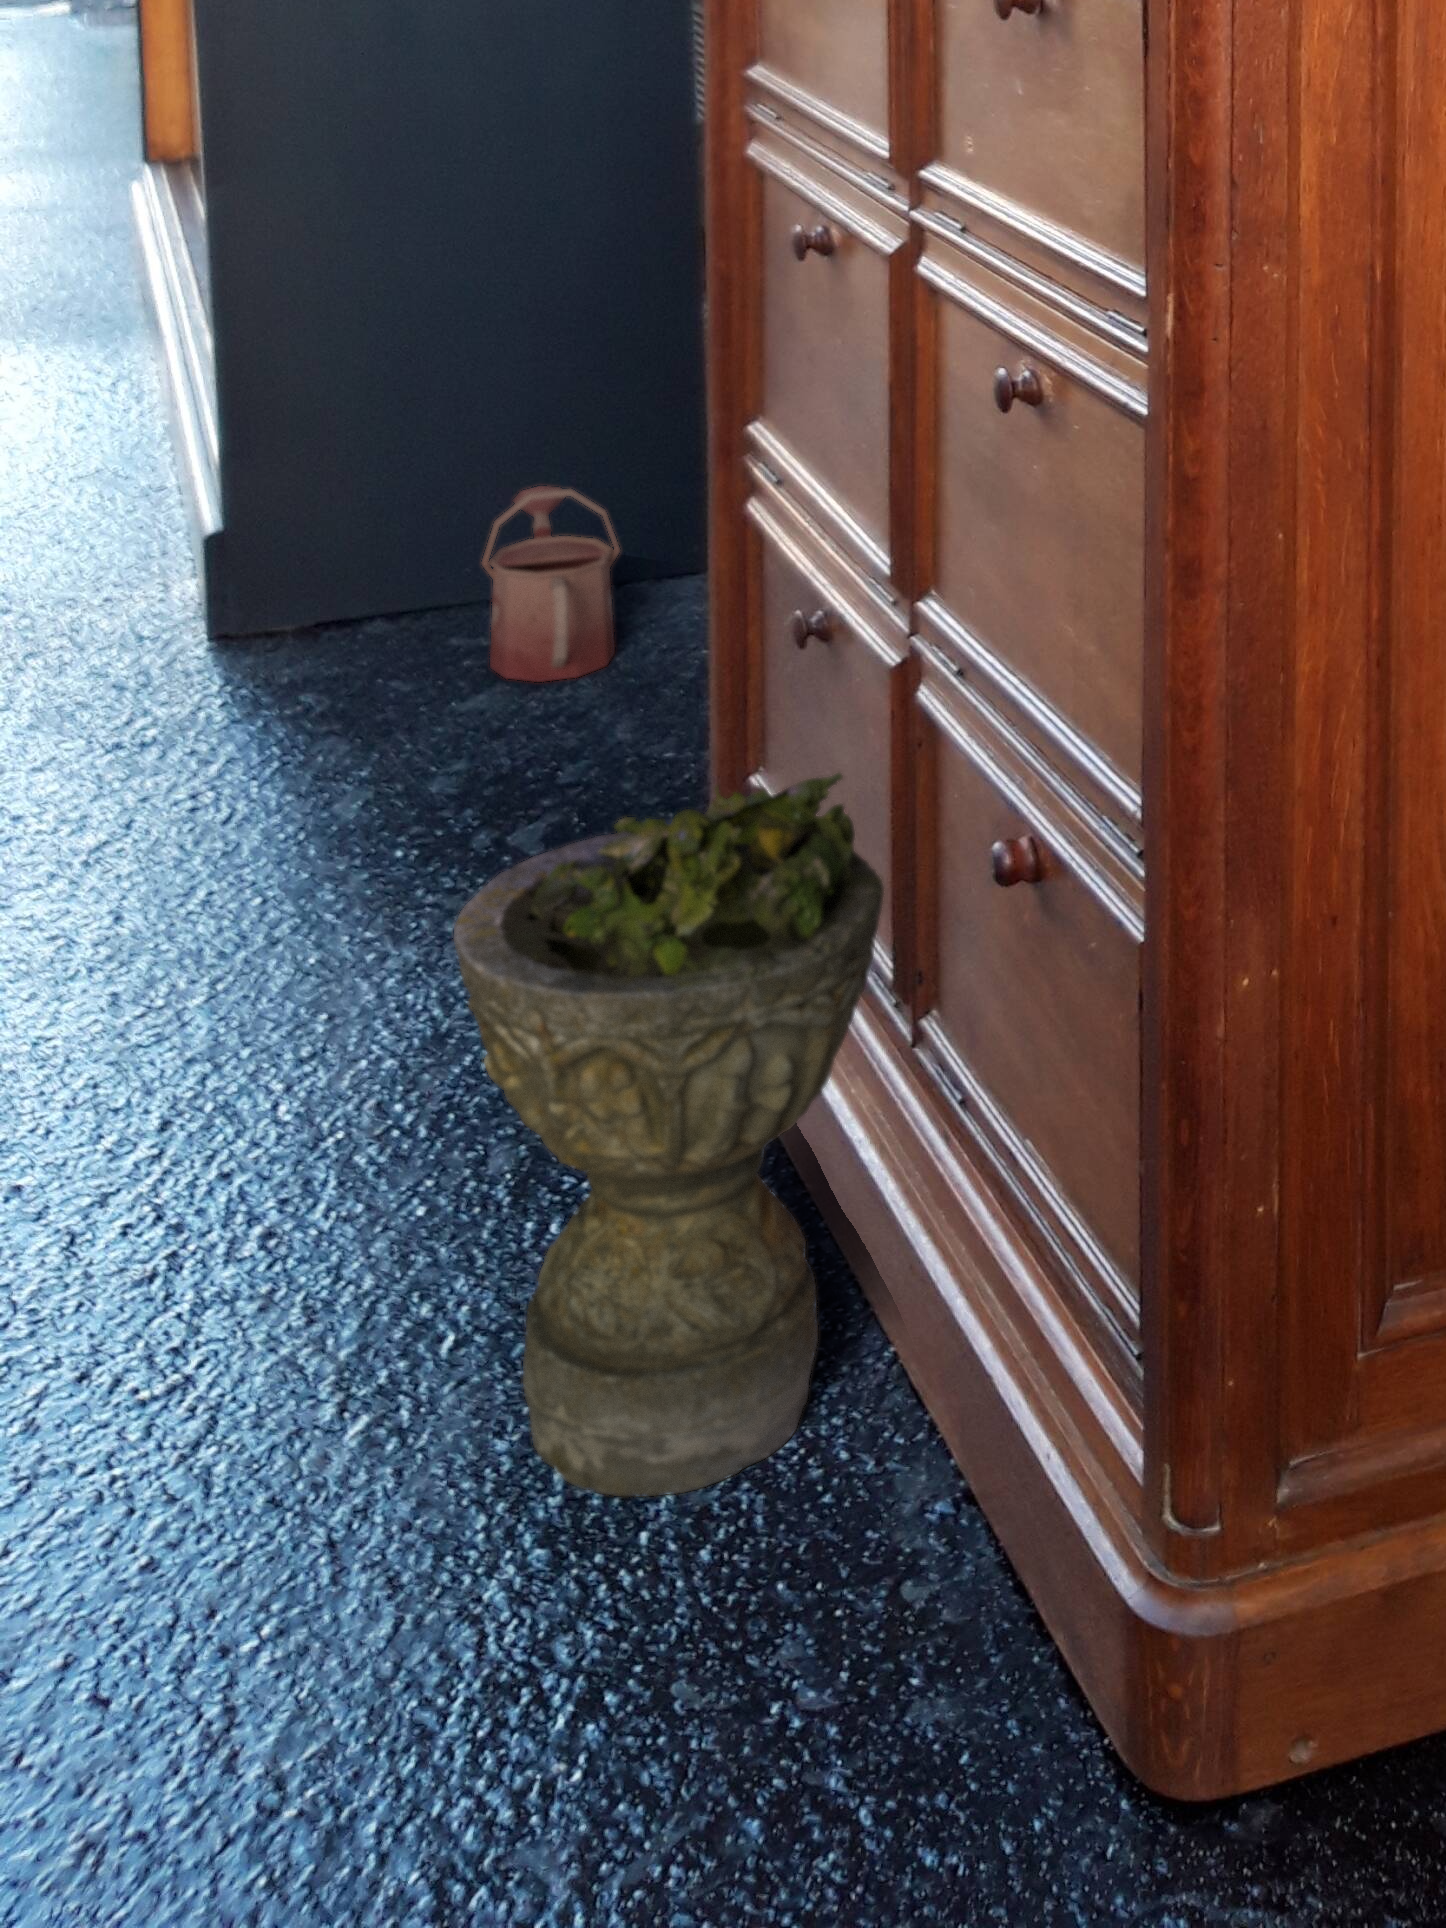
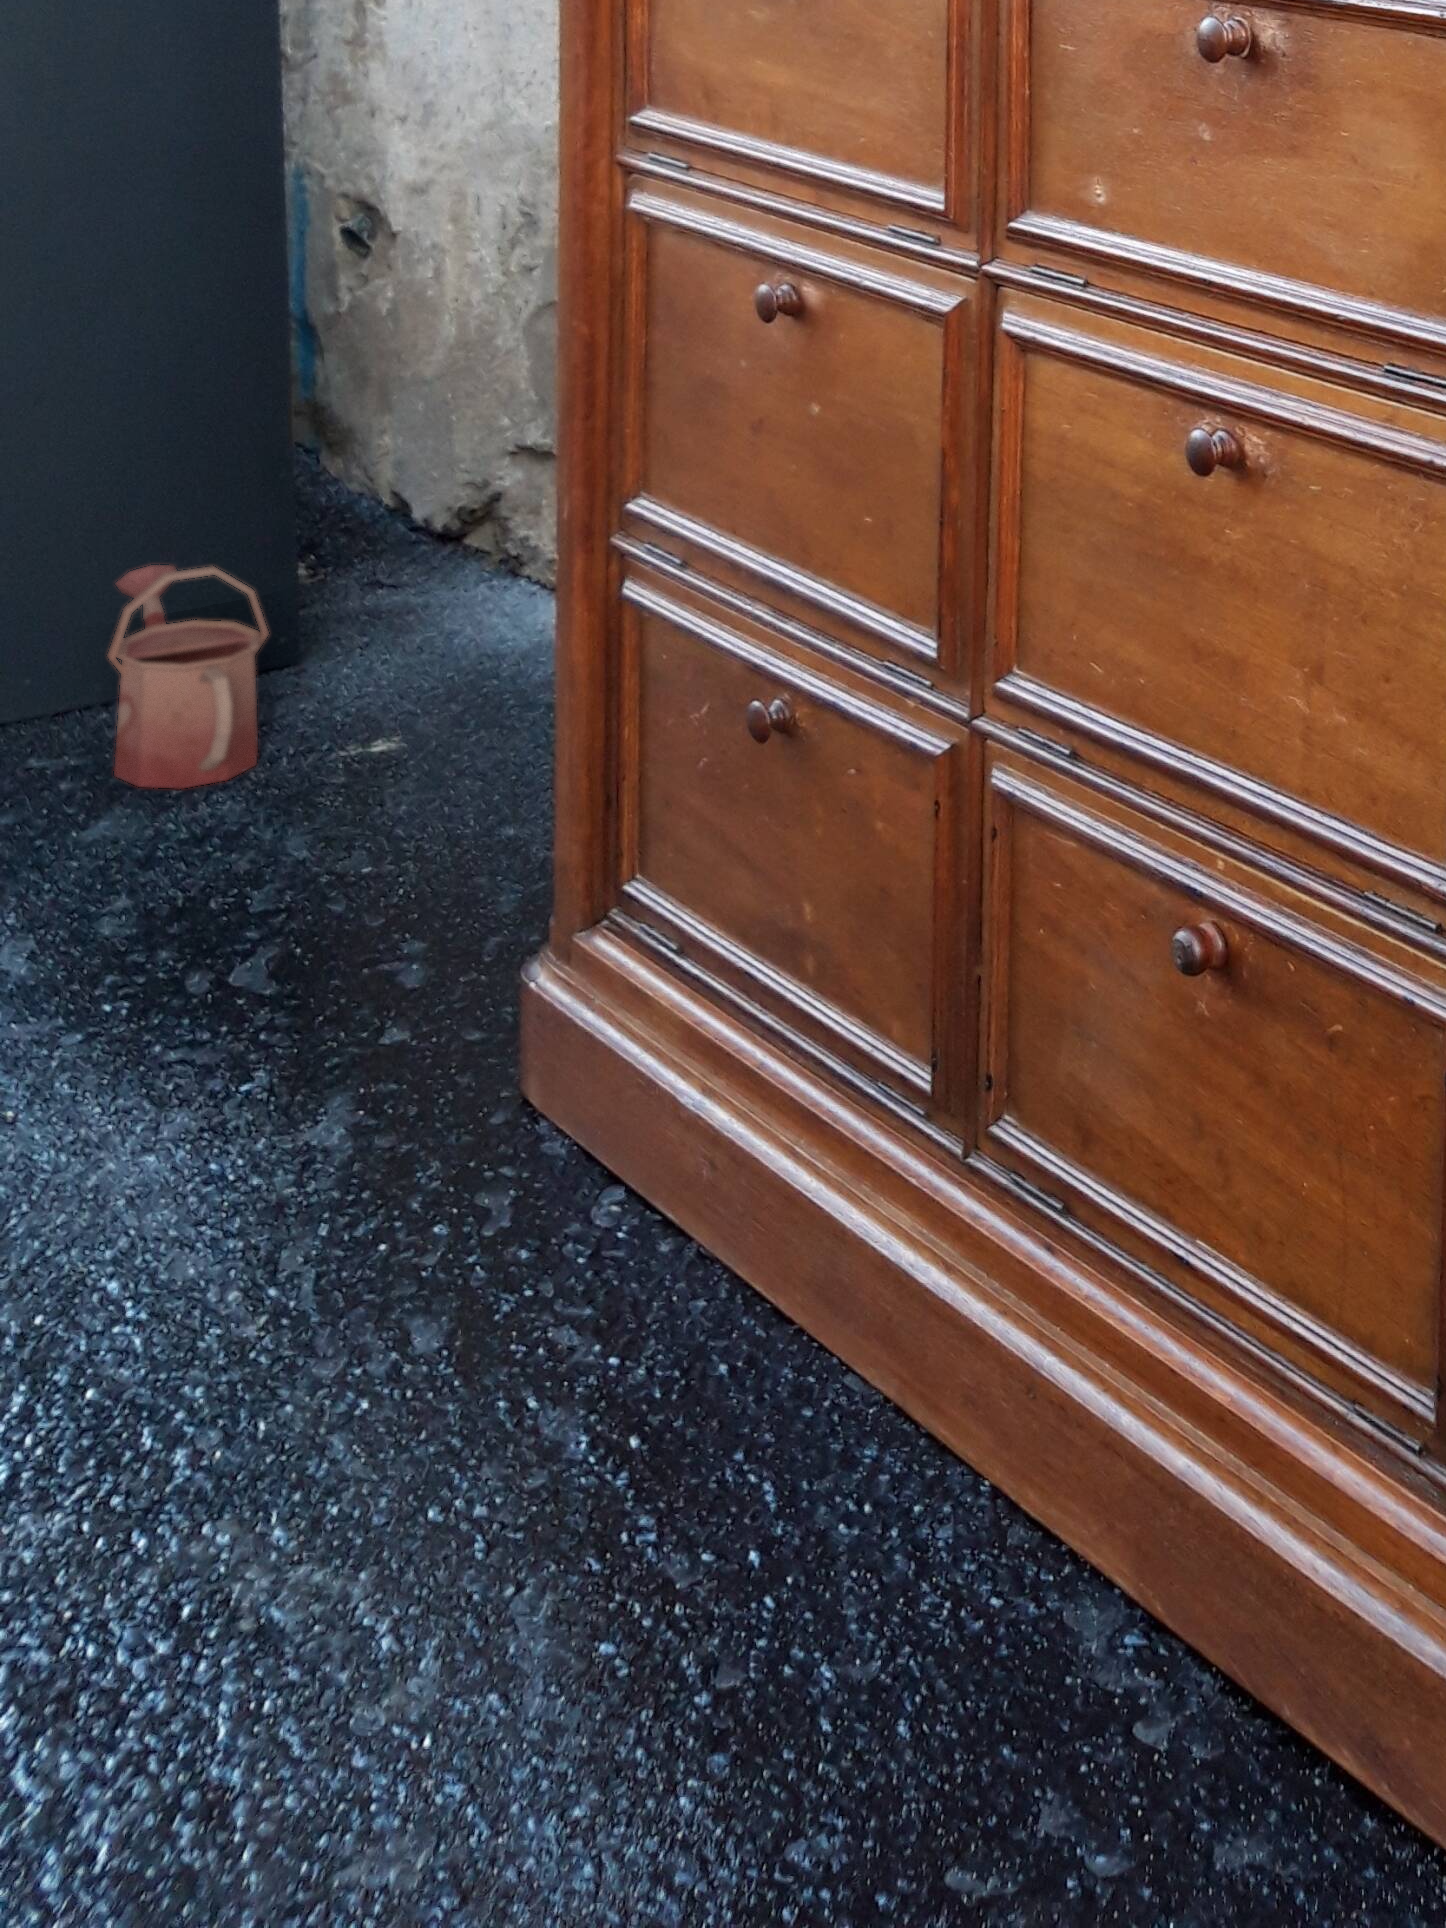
planter: present [454,773,884,1497] -> none [561,858,1030,1683]

